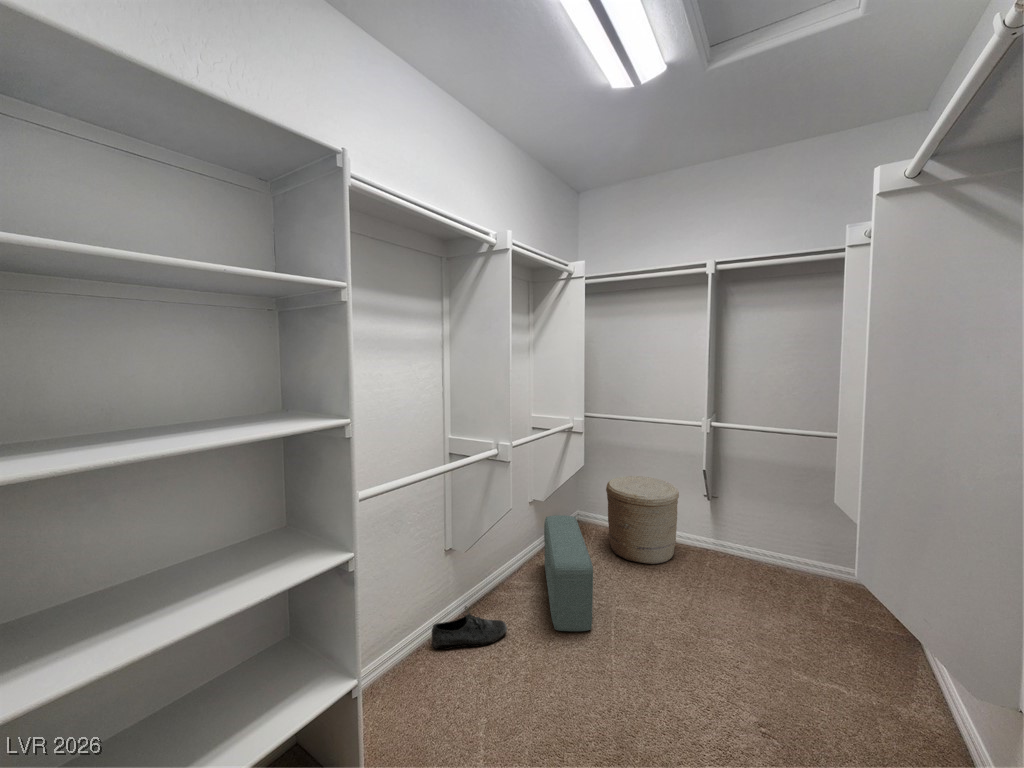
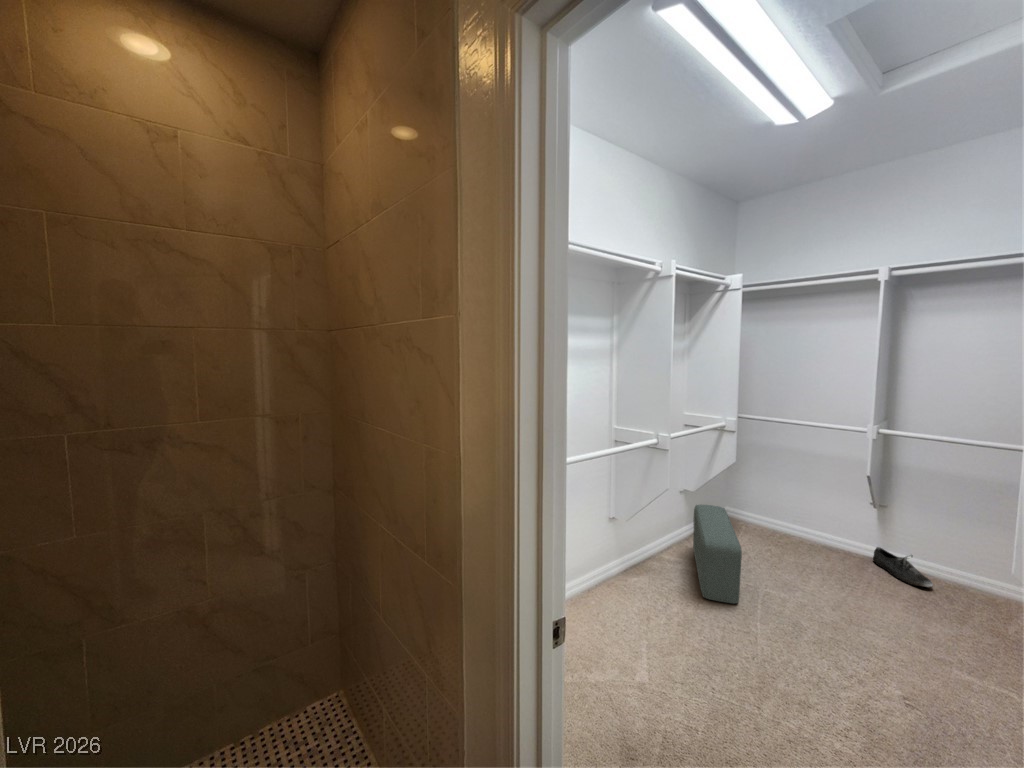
woven basket: present [606,476,679,564] -> none [757,478,839,563]
shoe: present [432,606,507,649] -> present [873,547,933,588]

